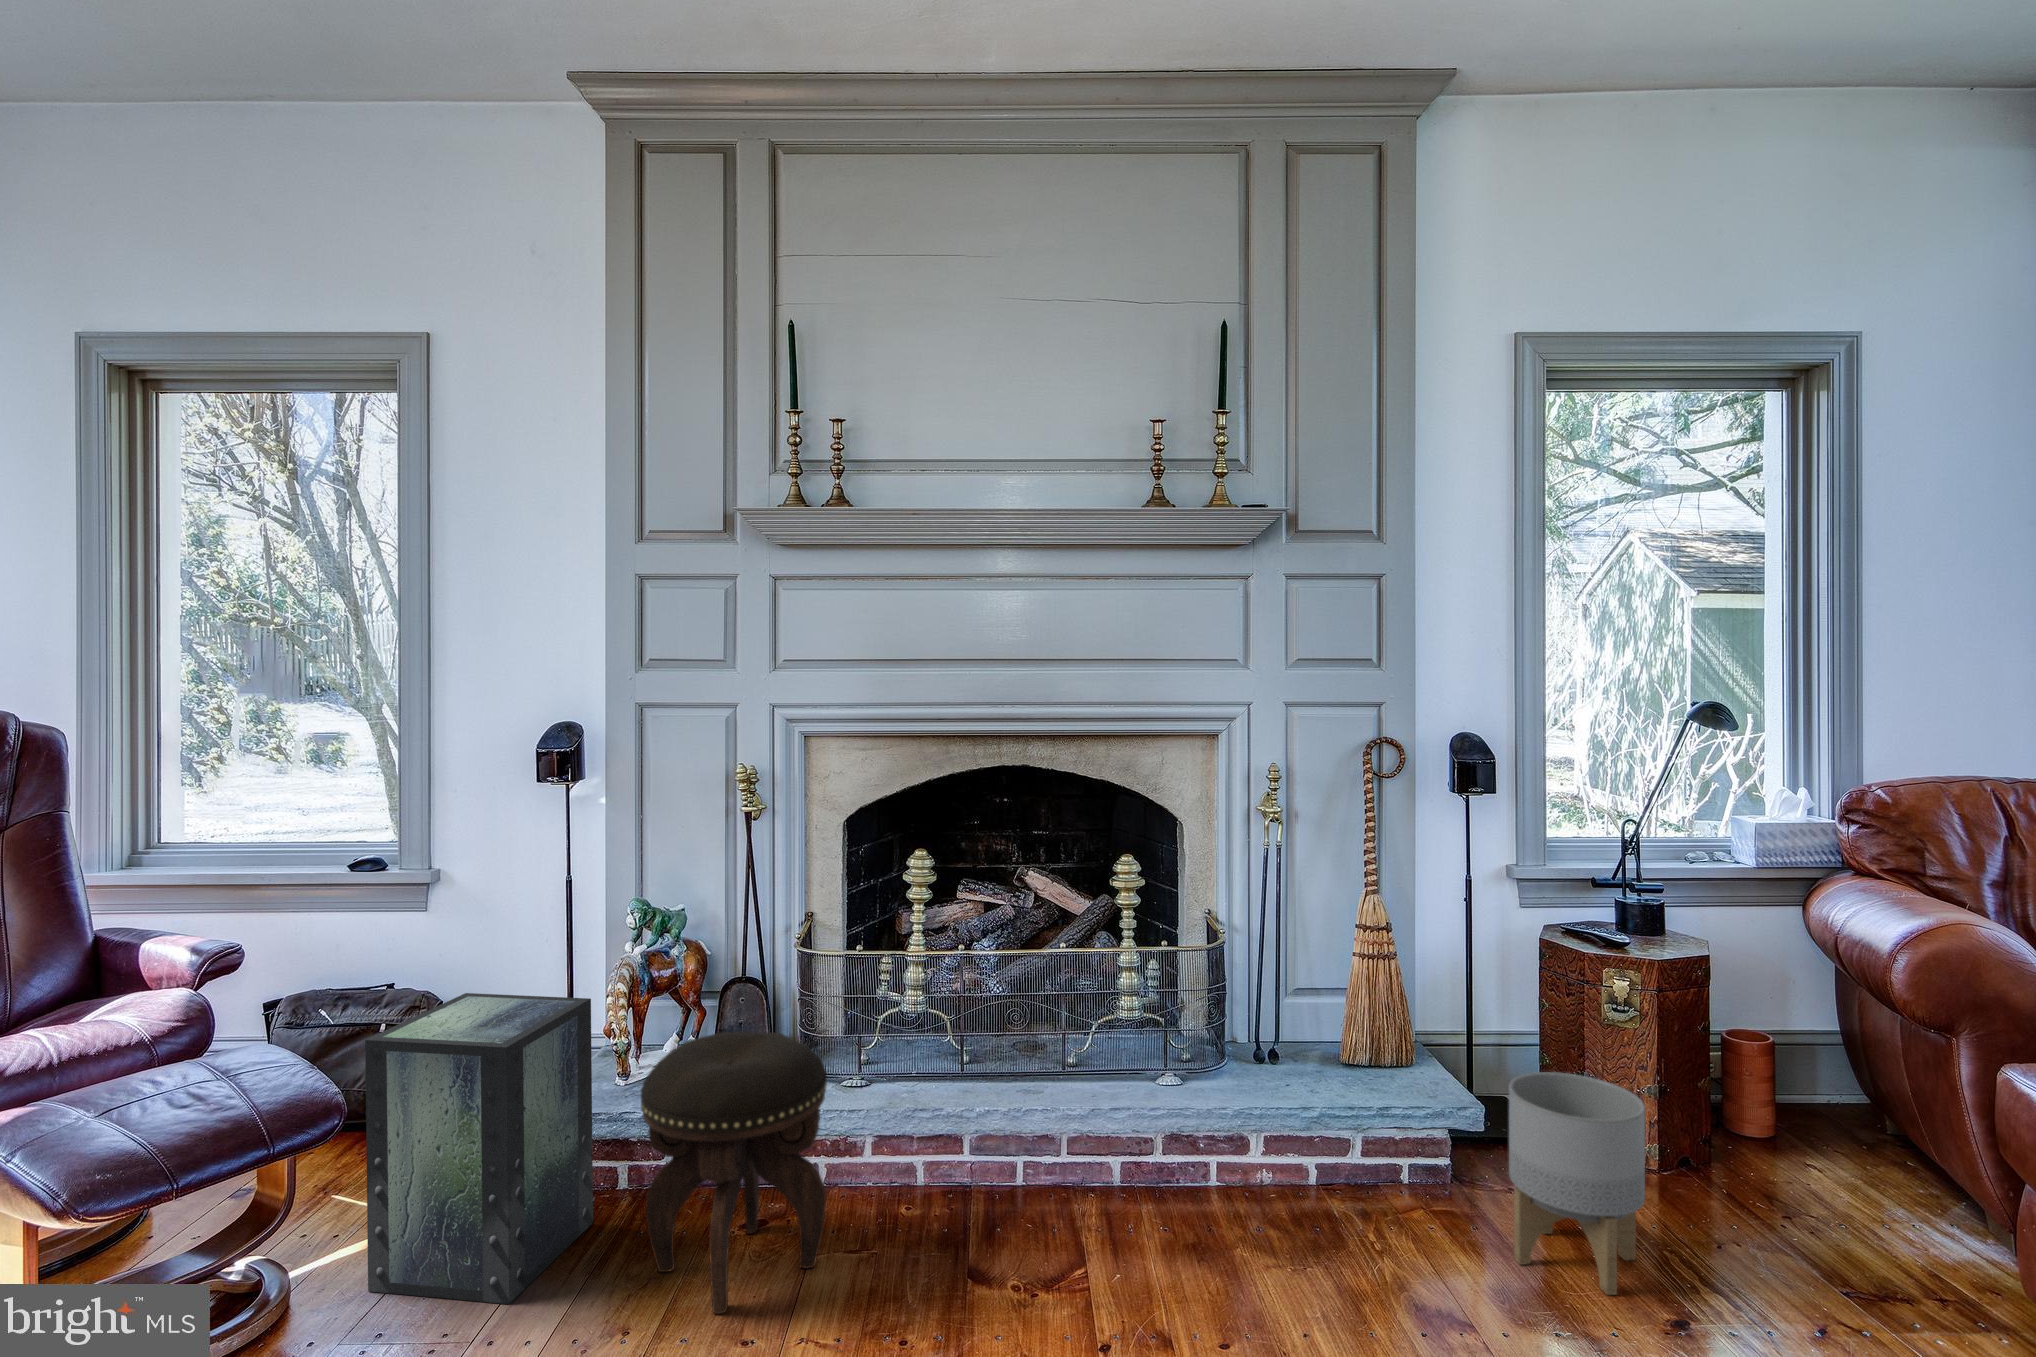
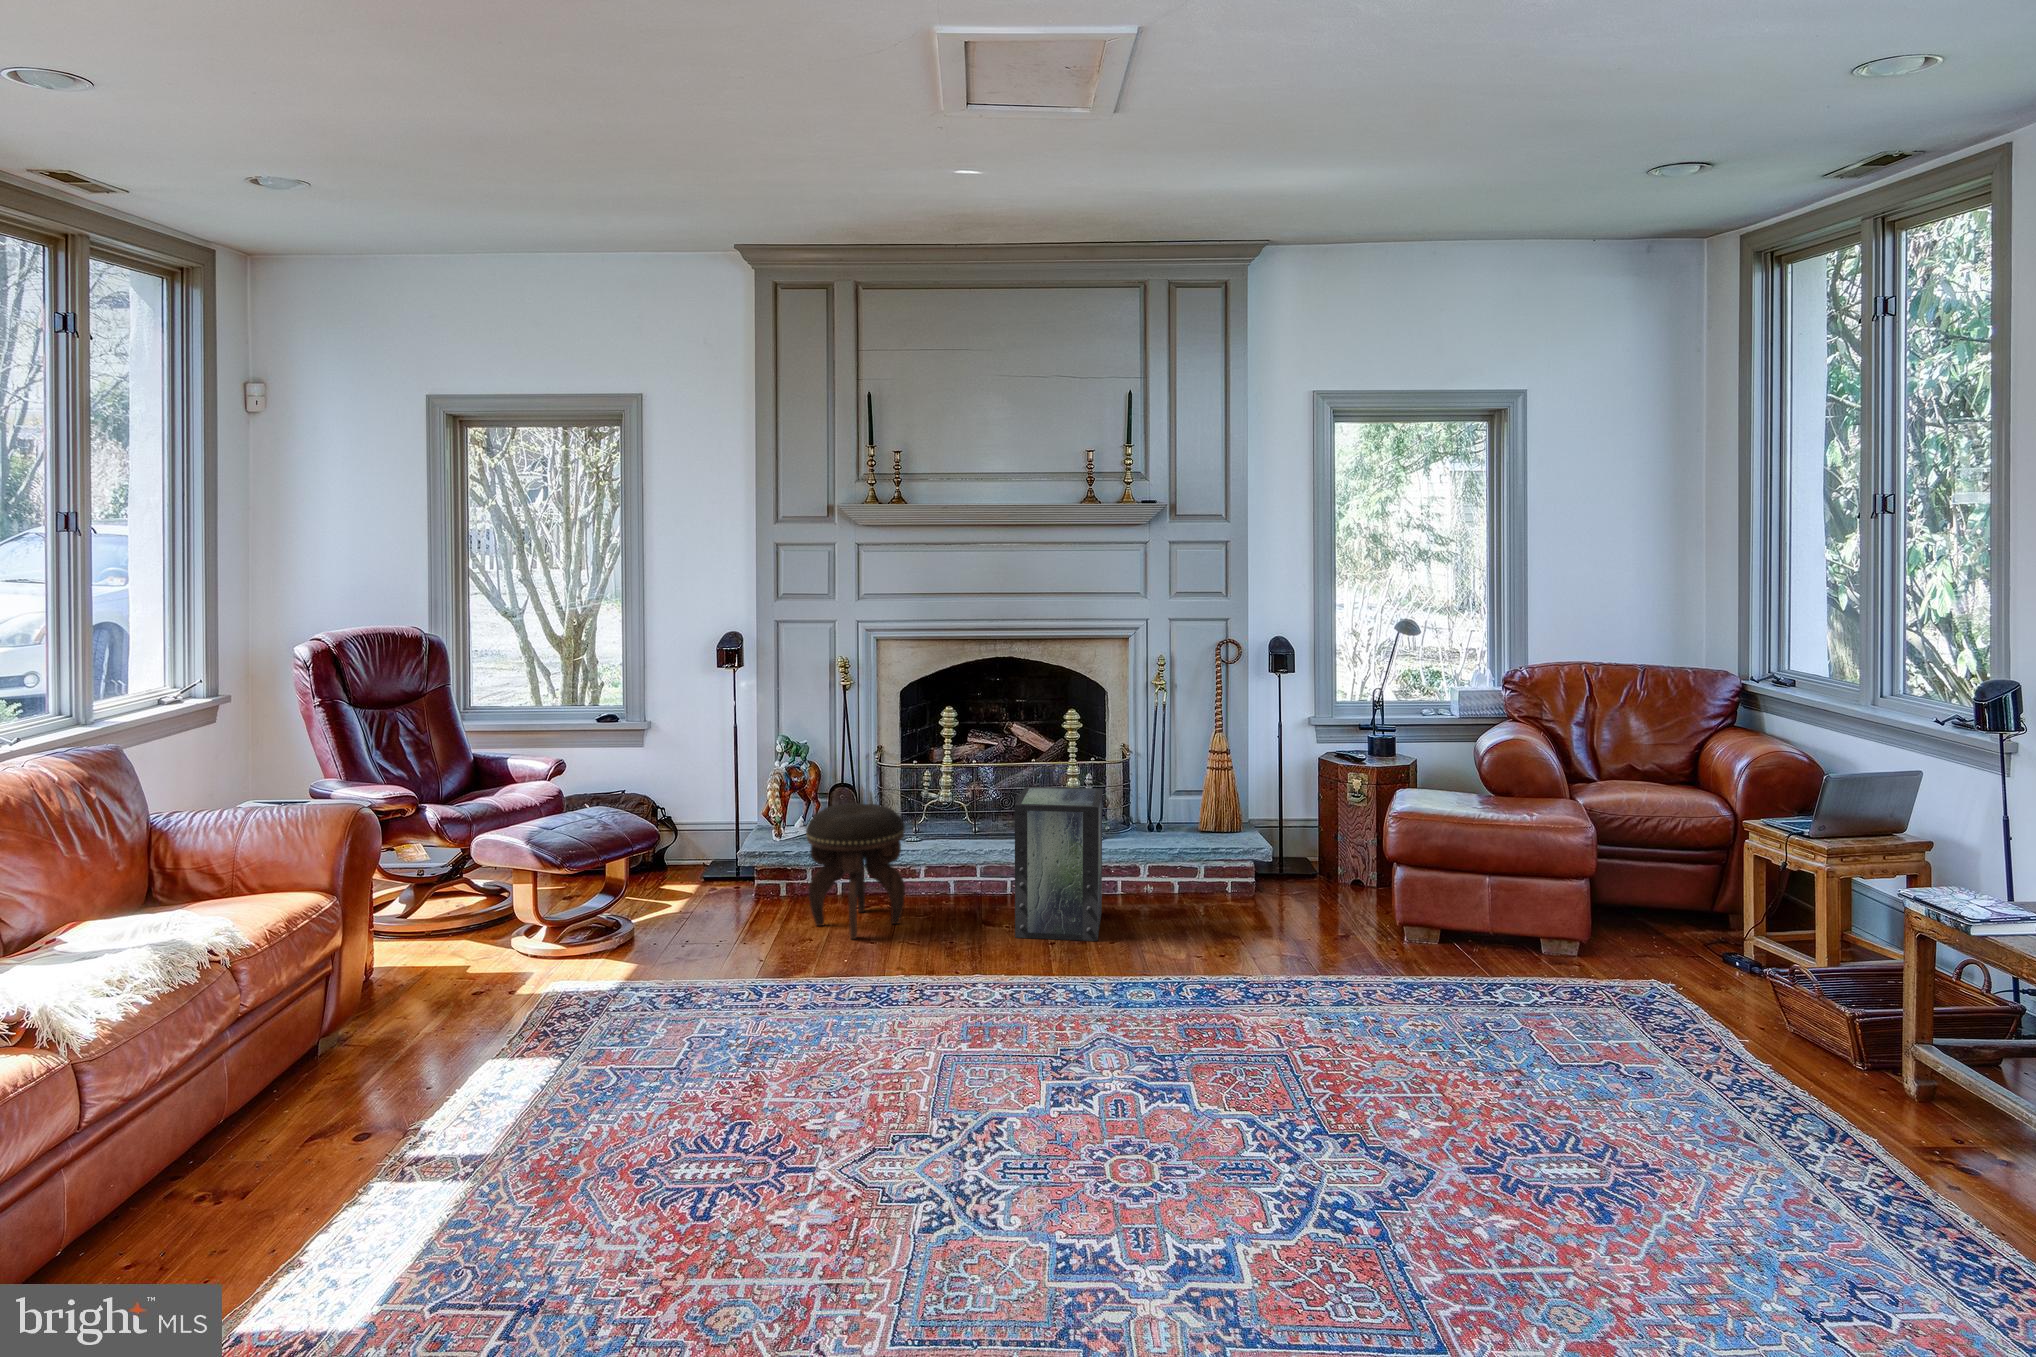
storage box: present [365,993,593,1304] -> present [1015,787,1102,941]
planter: present [1509,1072,1645,1295] -> none [1273,824,1341,930]

